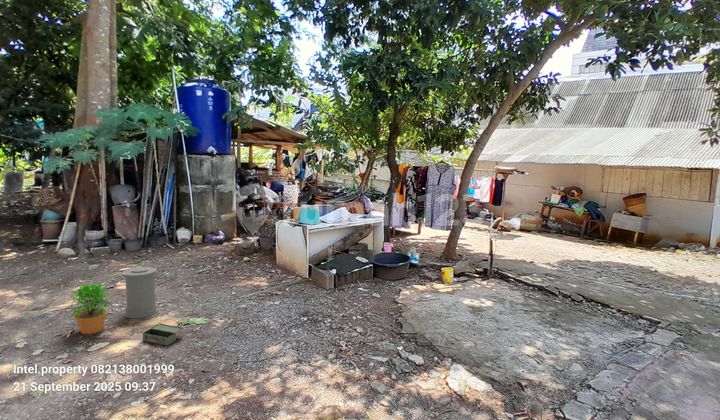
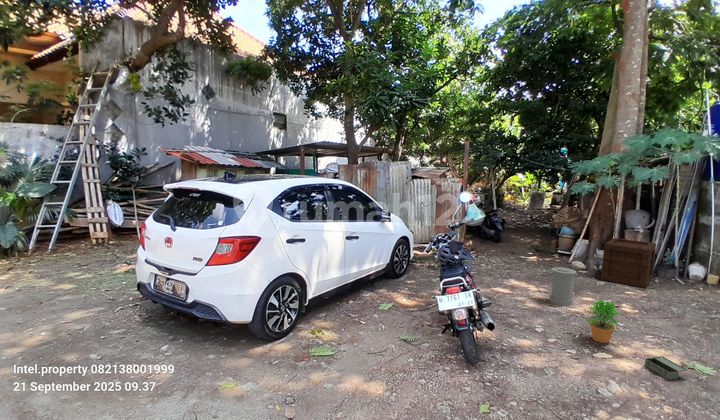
wooden crate: none [91,215,146,262] -> present [601,238,656,288]
trash can: present [123,267,158,318] -> present [549,267,576,305]

